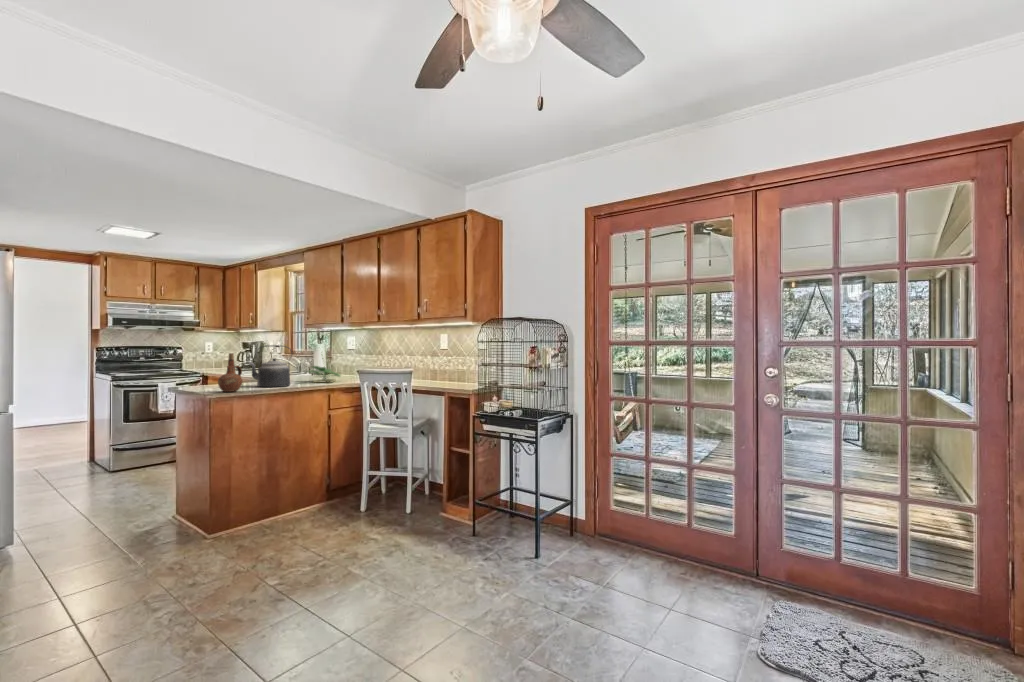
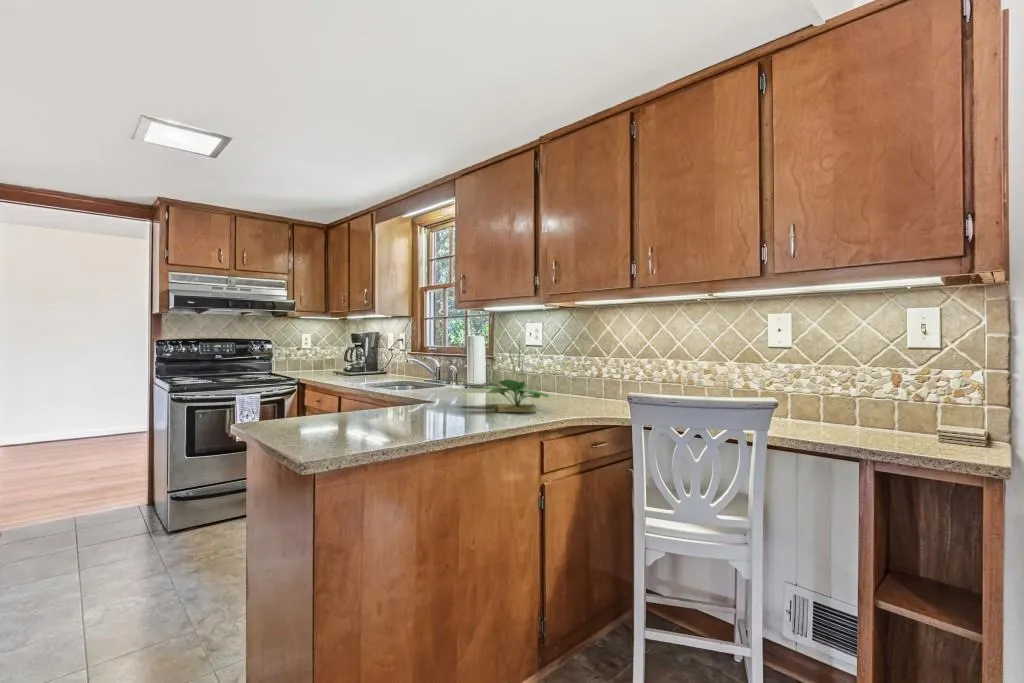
kettle: present [249,345,292,387] -> none [388,337,471,428]
ceramic pitcher: present [218,353,242,392] -> none [331,354,384,448]

